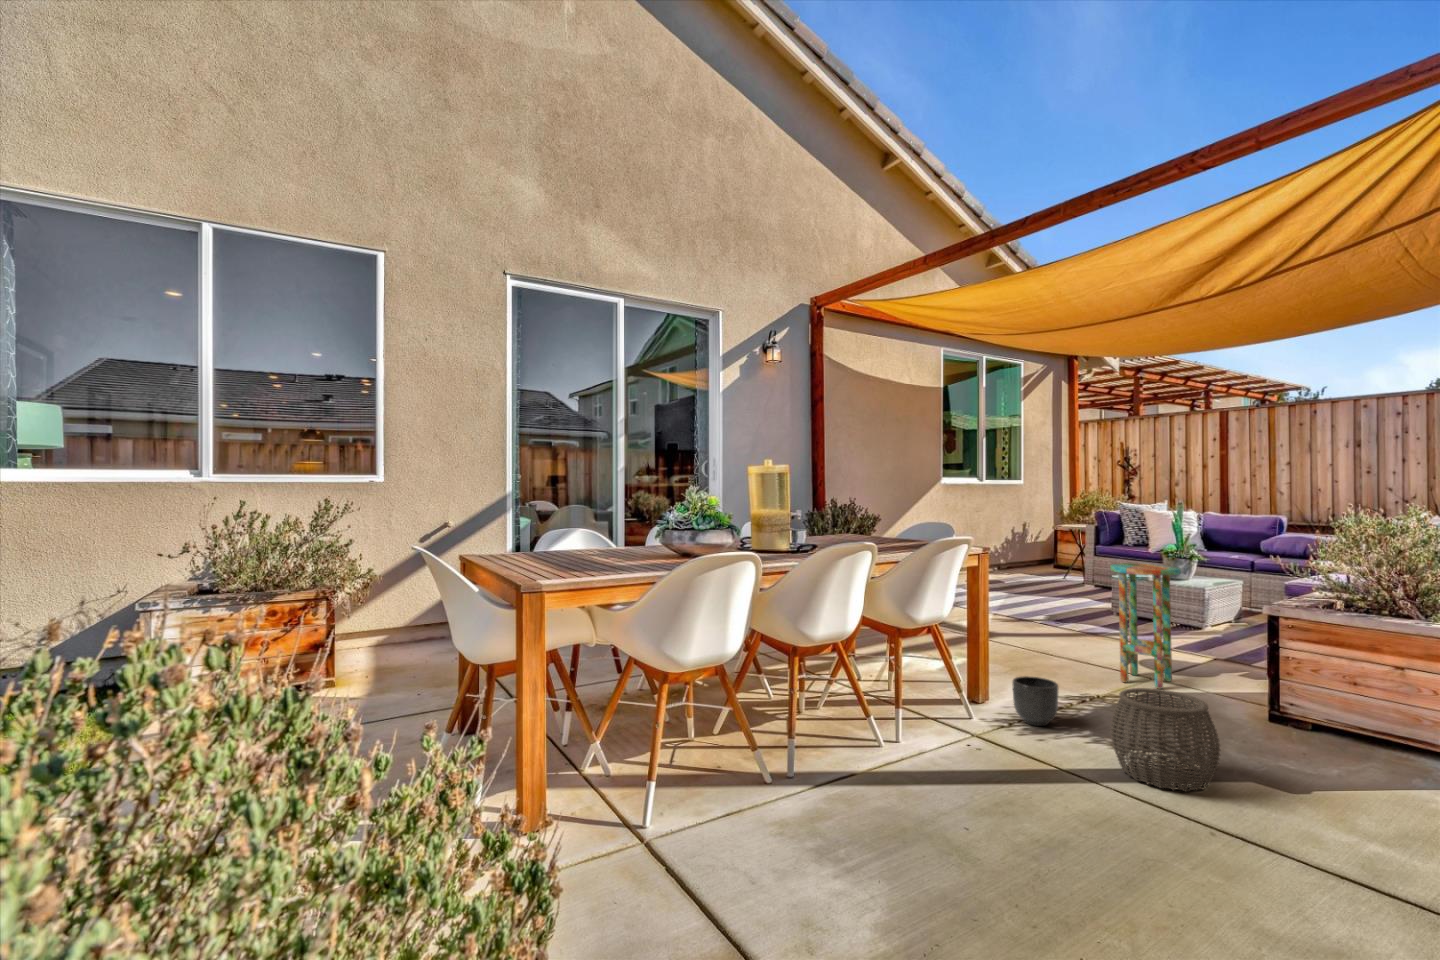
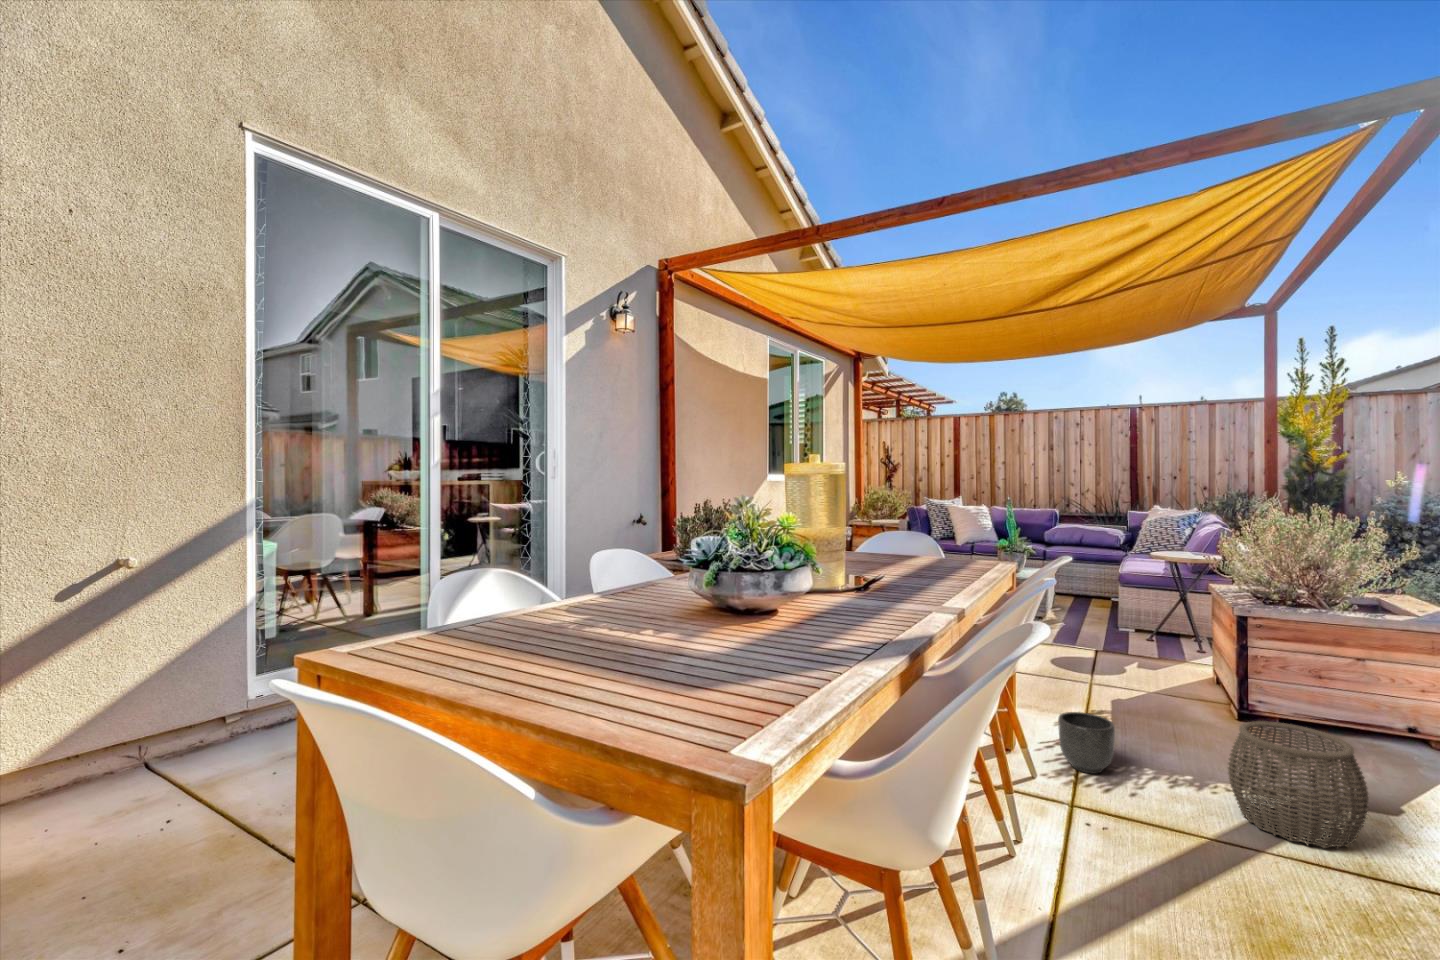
side table: present [1110,563,1181,689] -> none [1053,565,1124,695]

